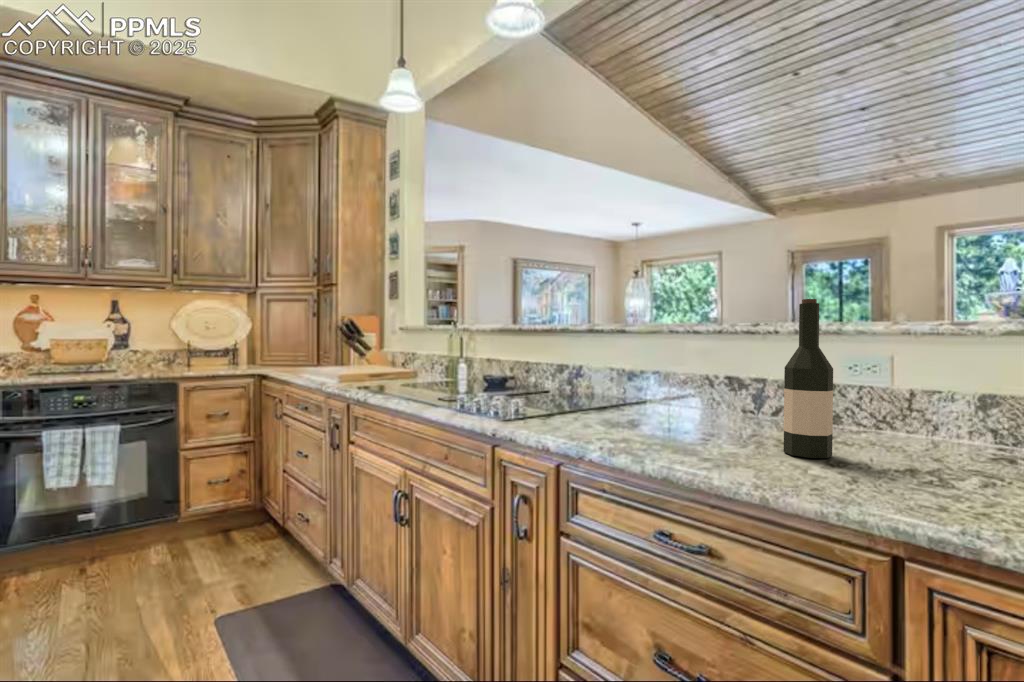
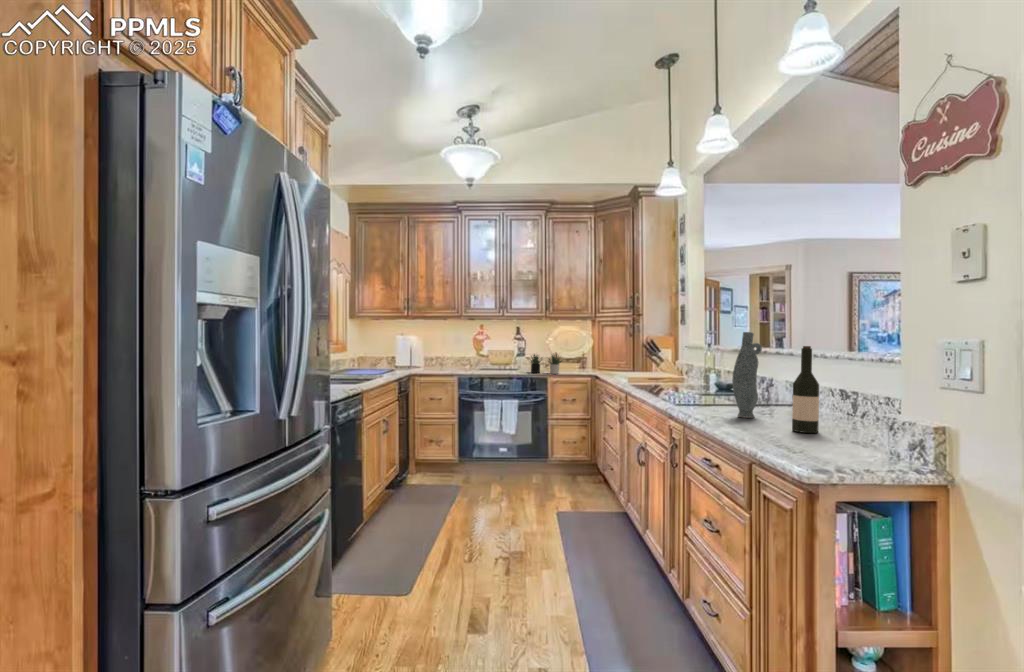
vase: none [630,282,668,434] -> present [732,332,762,418]
succulent plant: none [135,338,211,375] -> present [531,354,562,374]

